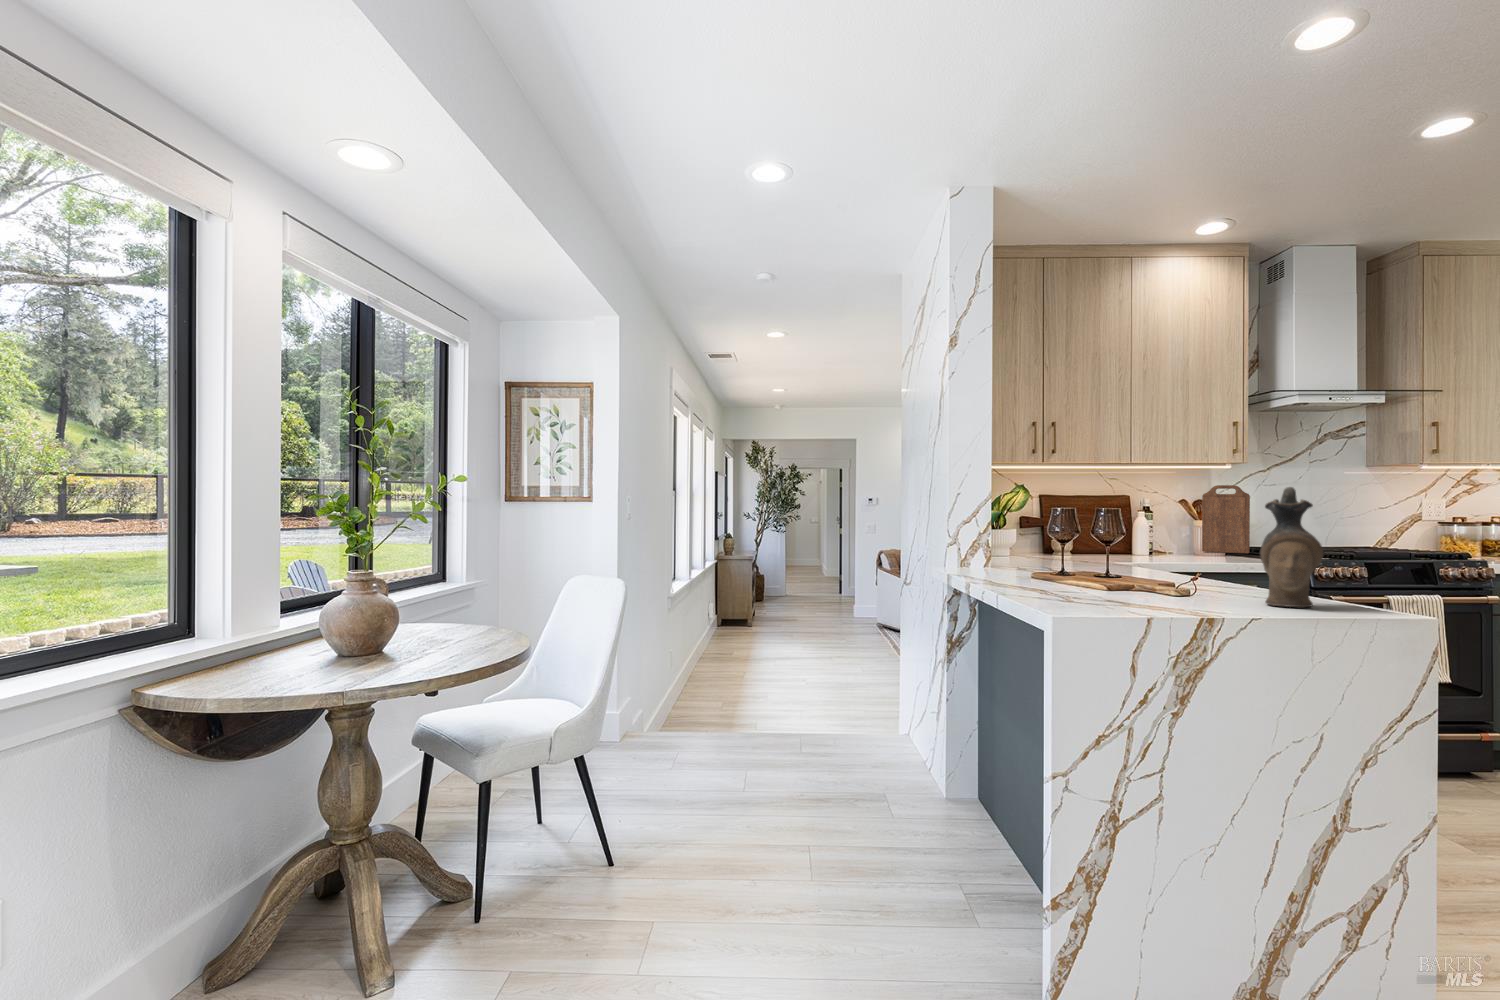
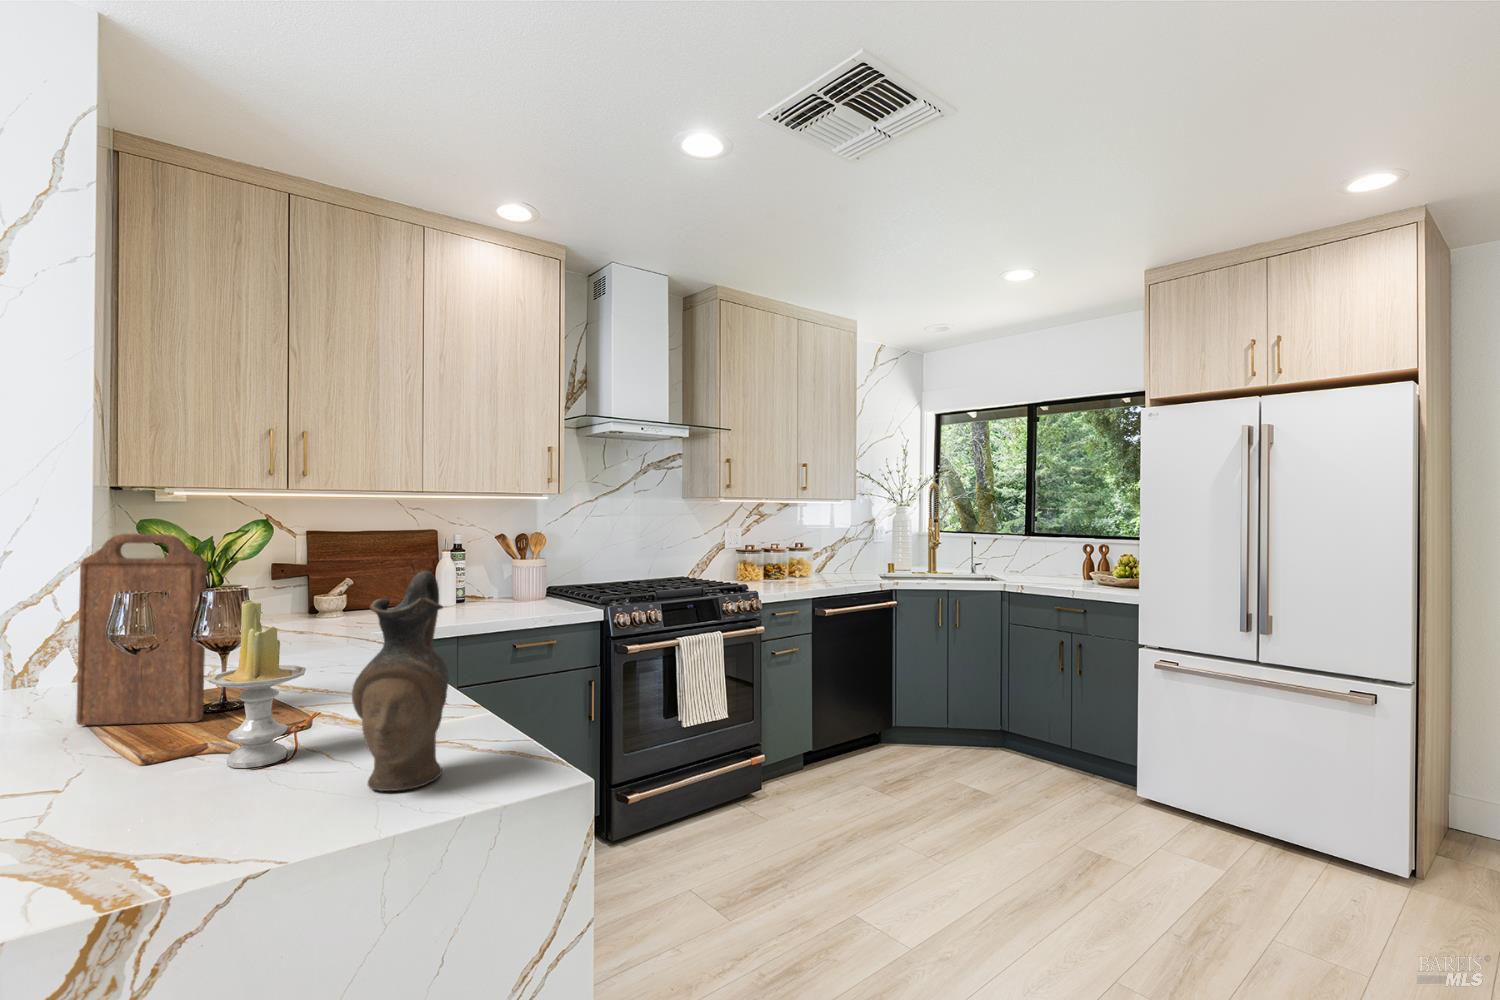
cutting board: present [1202,485,1250,553] -> present [76,534,207,725]
candle: none [1144,507,1196,595] -> present [209,600,306,768]

